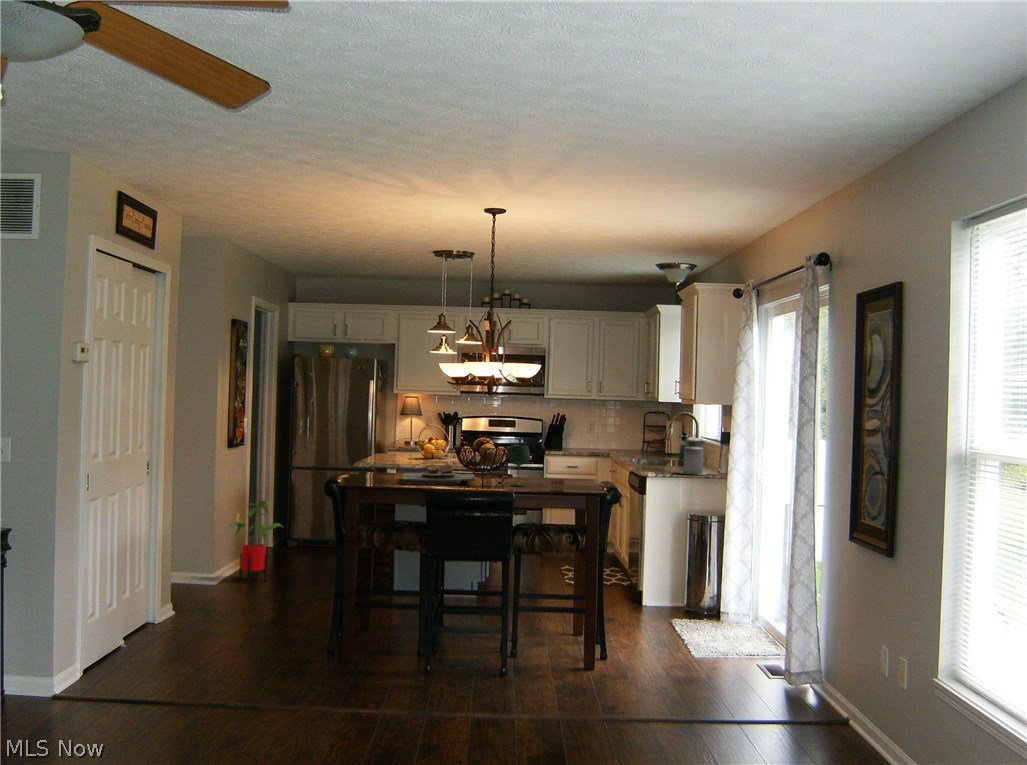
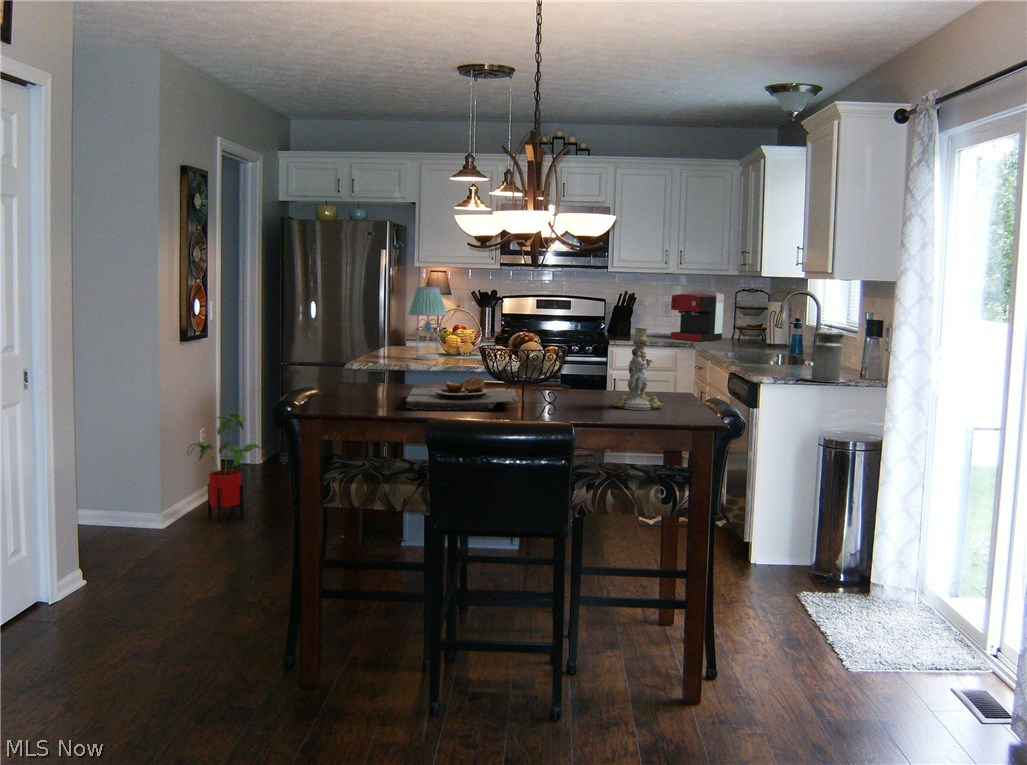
table lamp: none [394,407,423,461] -> present [409,287,447,360]
coffee maker: none [593,412,633,451] -> present [671,290,724,341]
candlestick: none [537,431,572,486] -> present [611,327,664,410]
wine glass: present [508,445,530,486] -> none [567,348,601,412]

